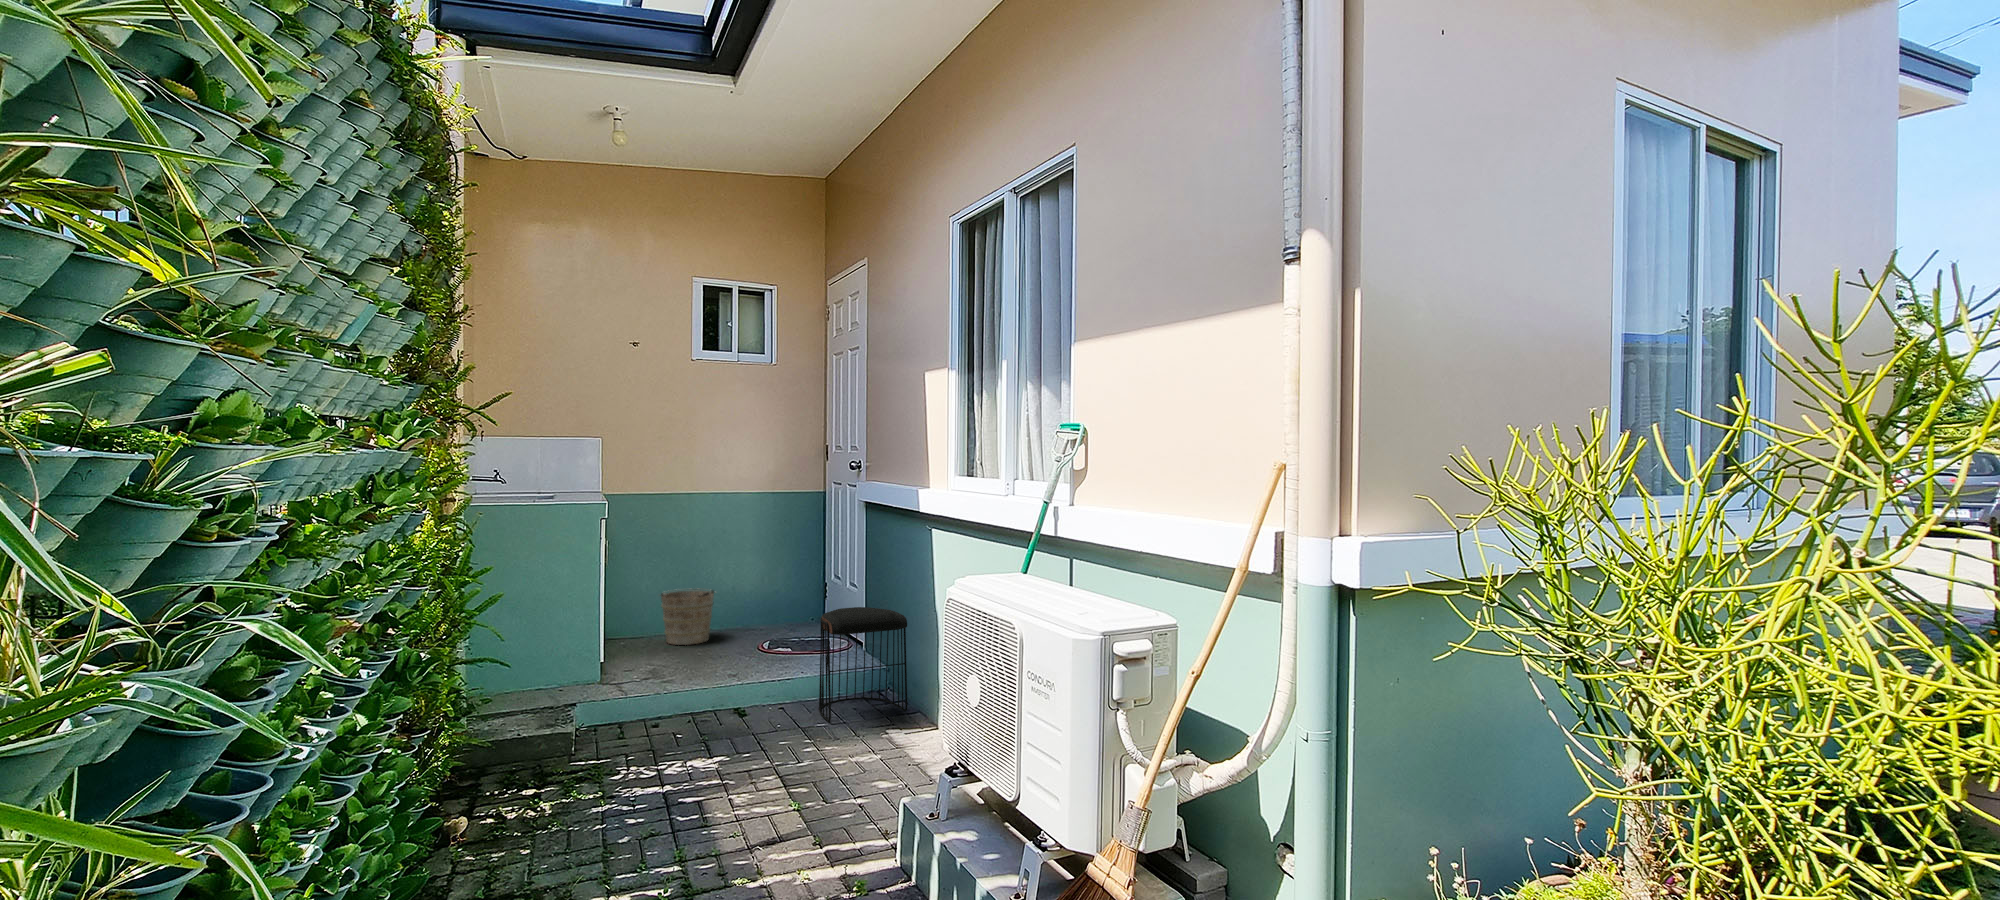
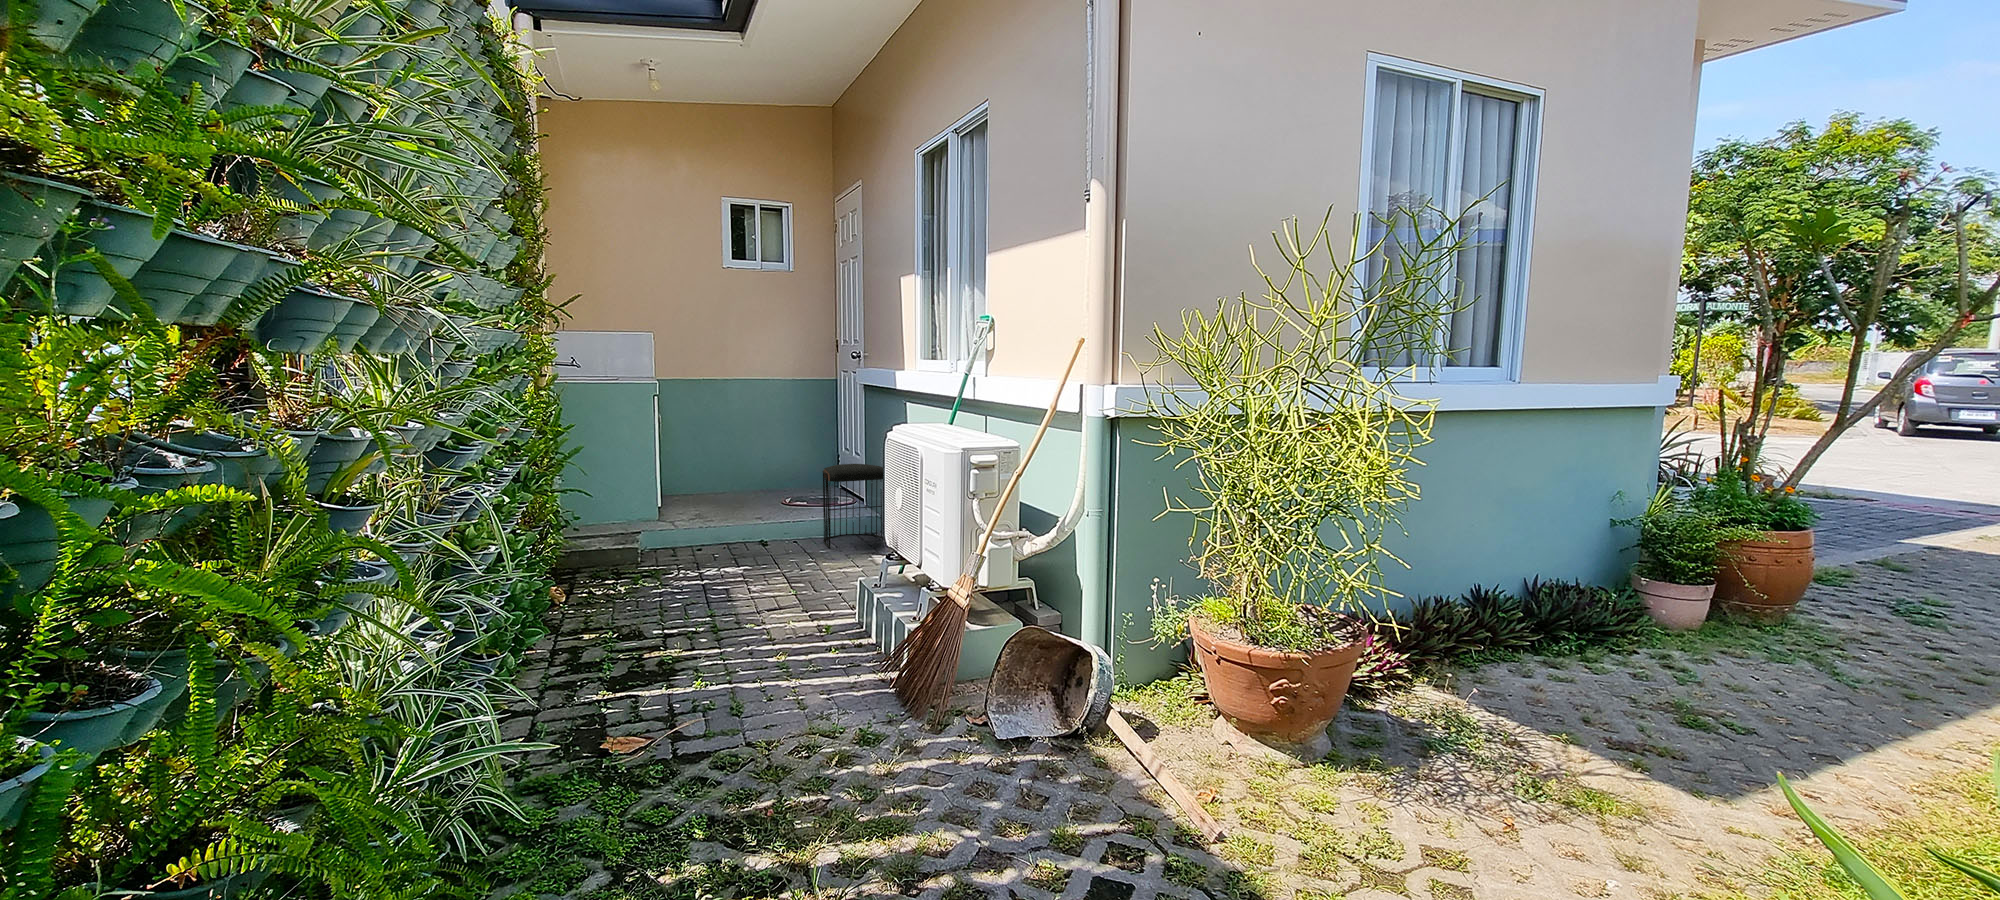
bucket: present [660,588,716,645] -> none [704,454,750,497]

